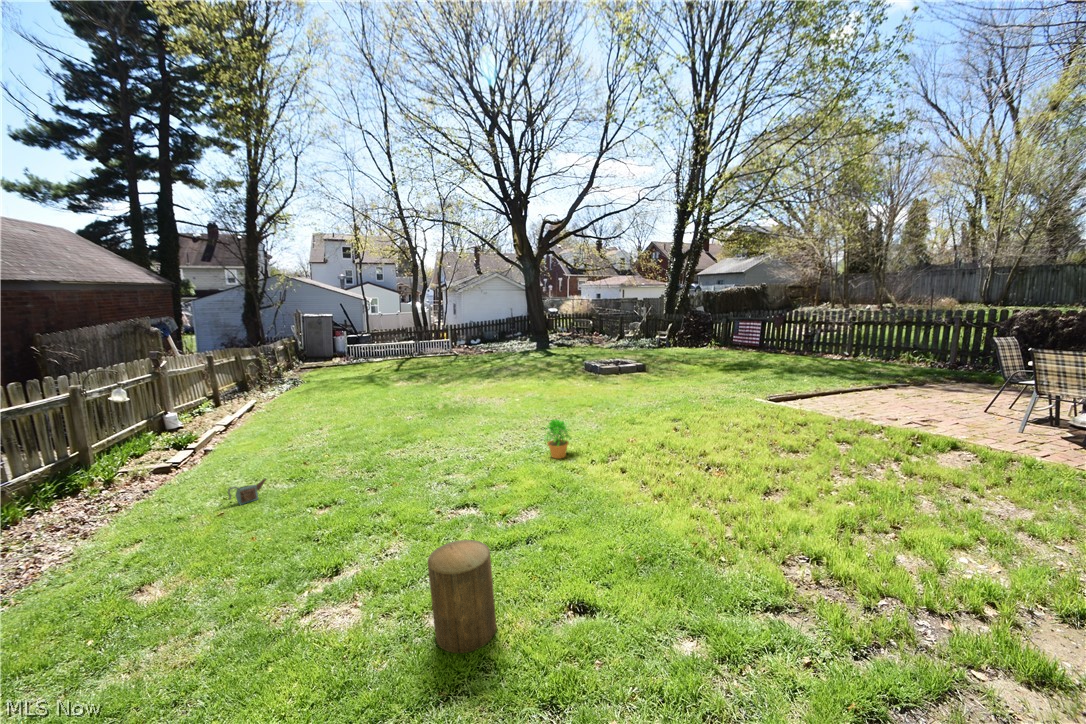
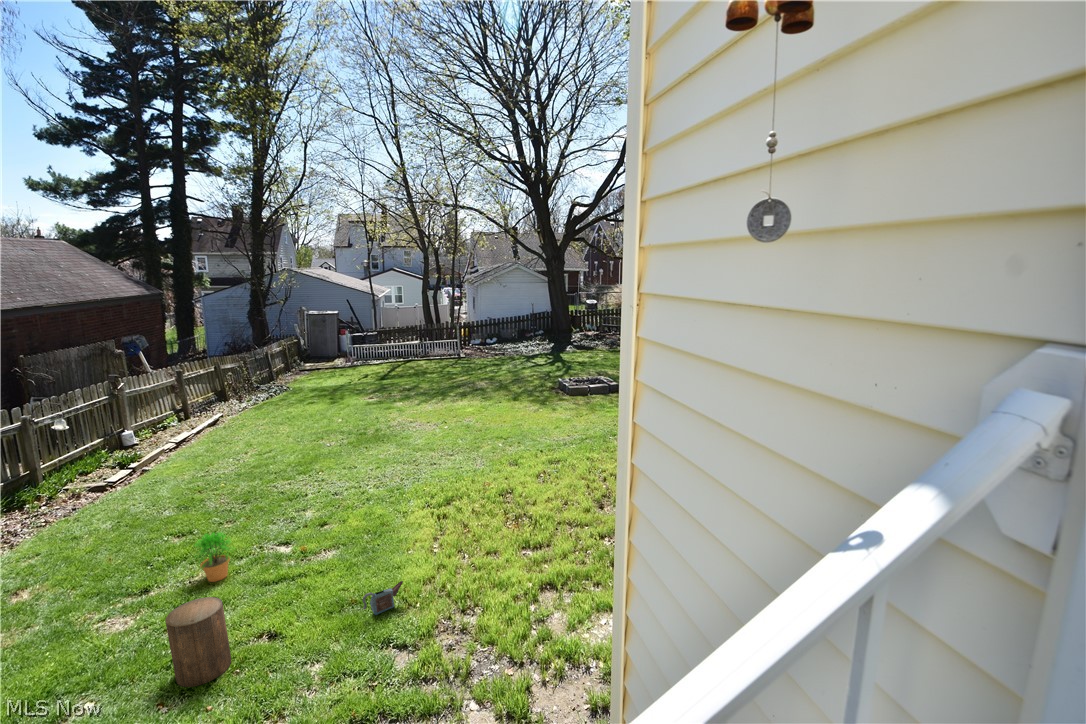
potted plant: present [545,419,571,459] -> present [195,532,231,582]
watering can: present [228,479,266,505] -> present [363,581,403,615]

